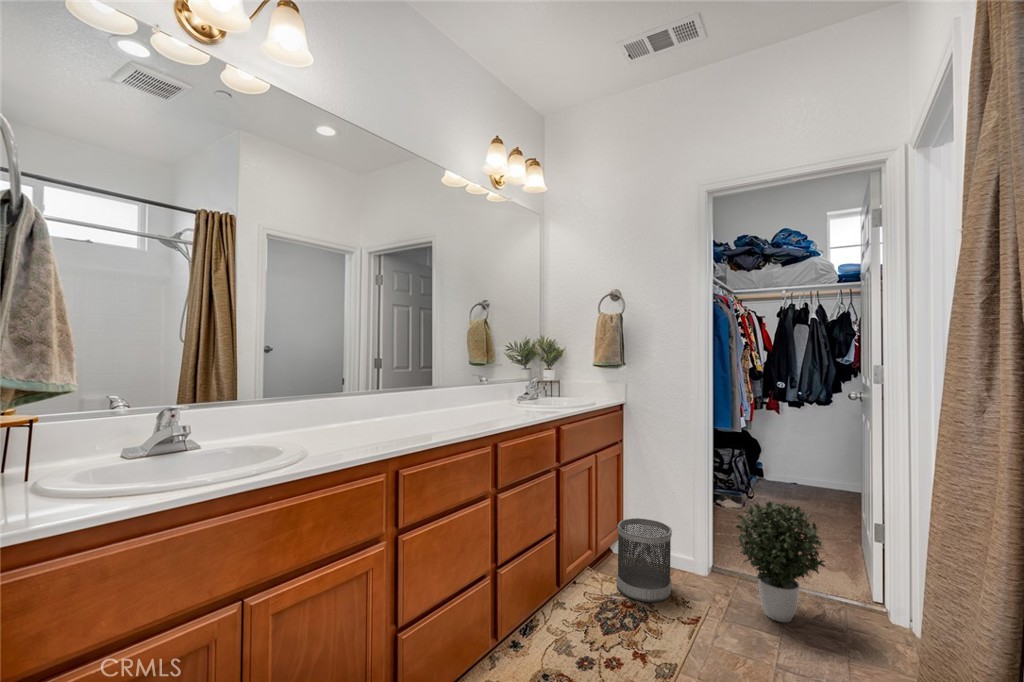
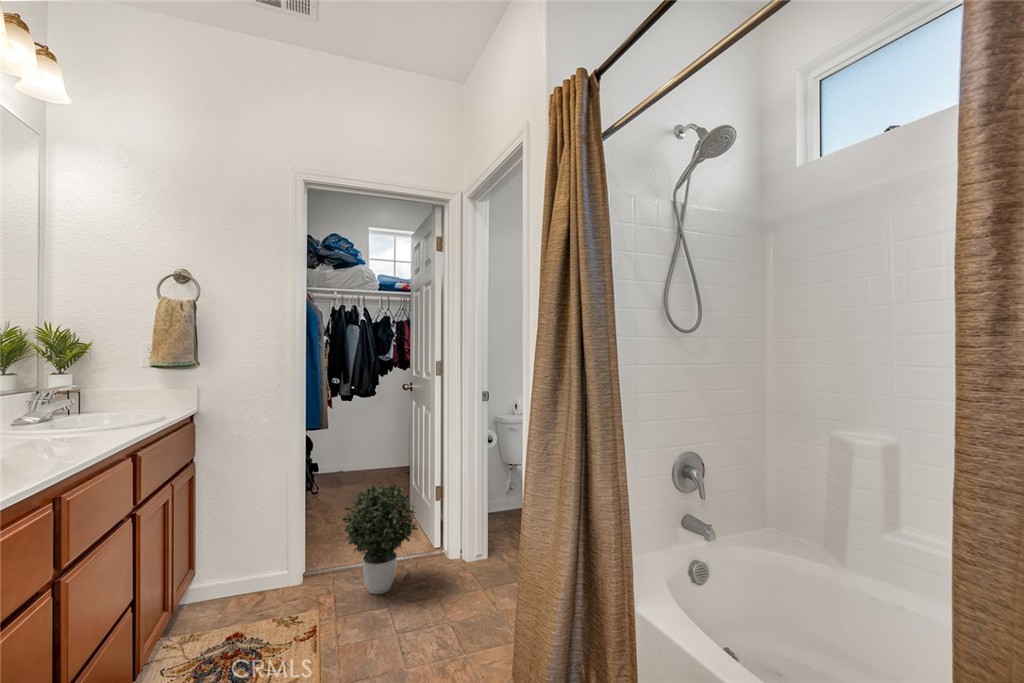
wastebasket: present [617,518,672,602] -> none [203,543,276,648]

